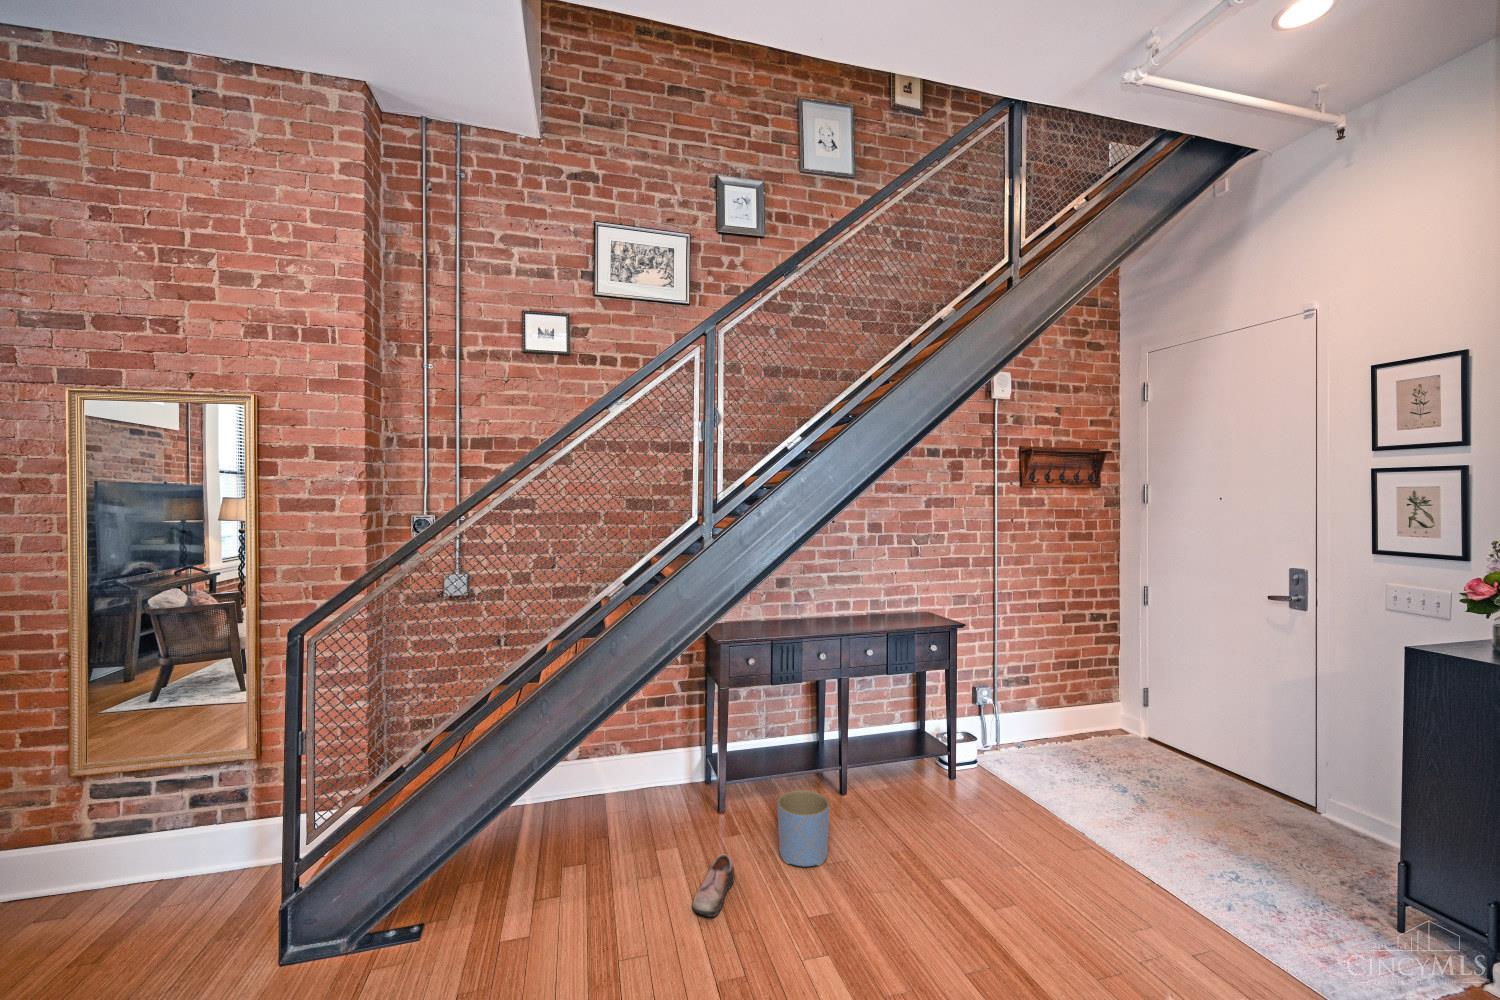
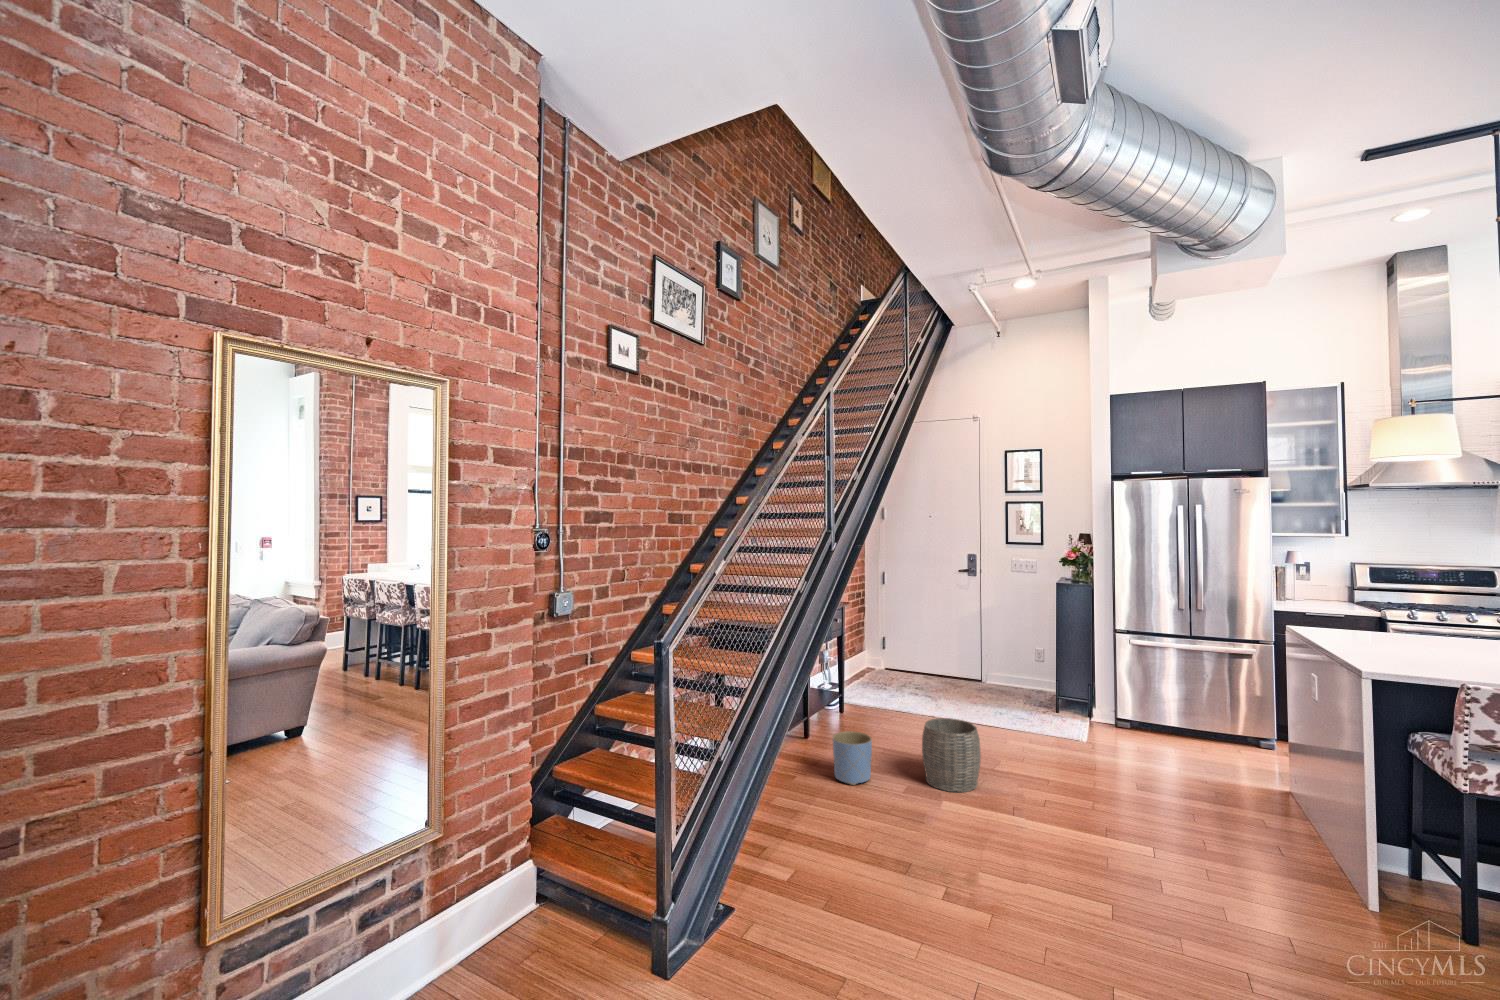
woven basket: none [865,816,955,950] -> present [922,718,981,792]
shoe: present [692,854,735,917] -> none [832,786,876,823]

